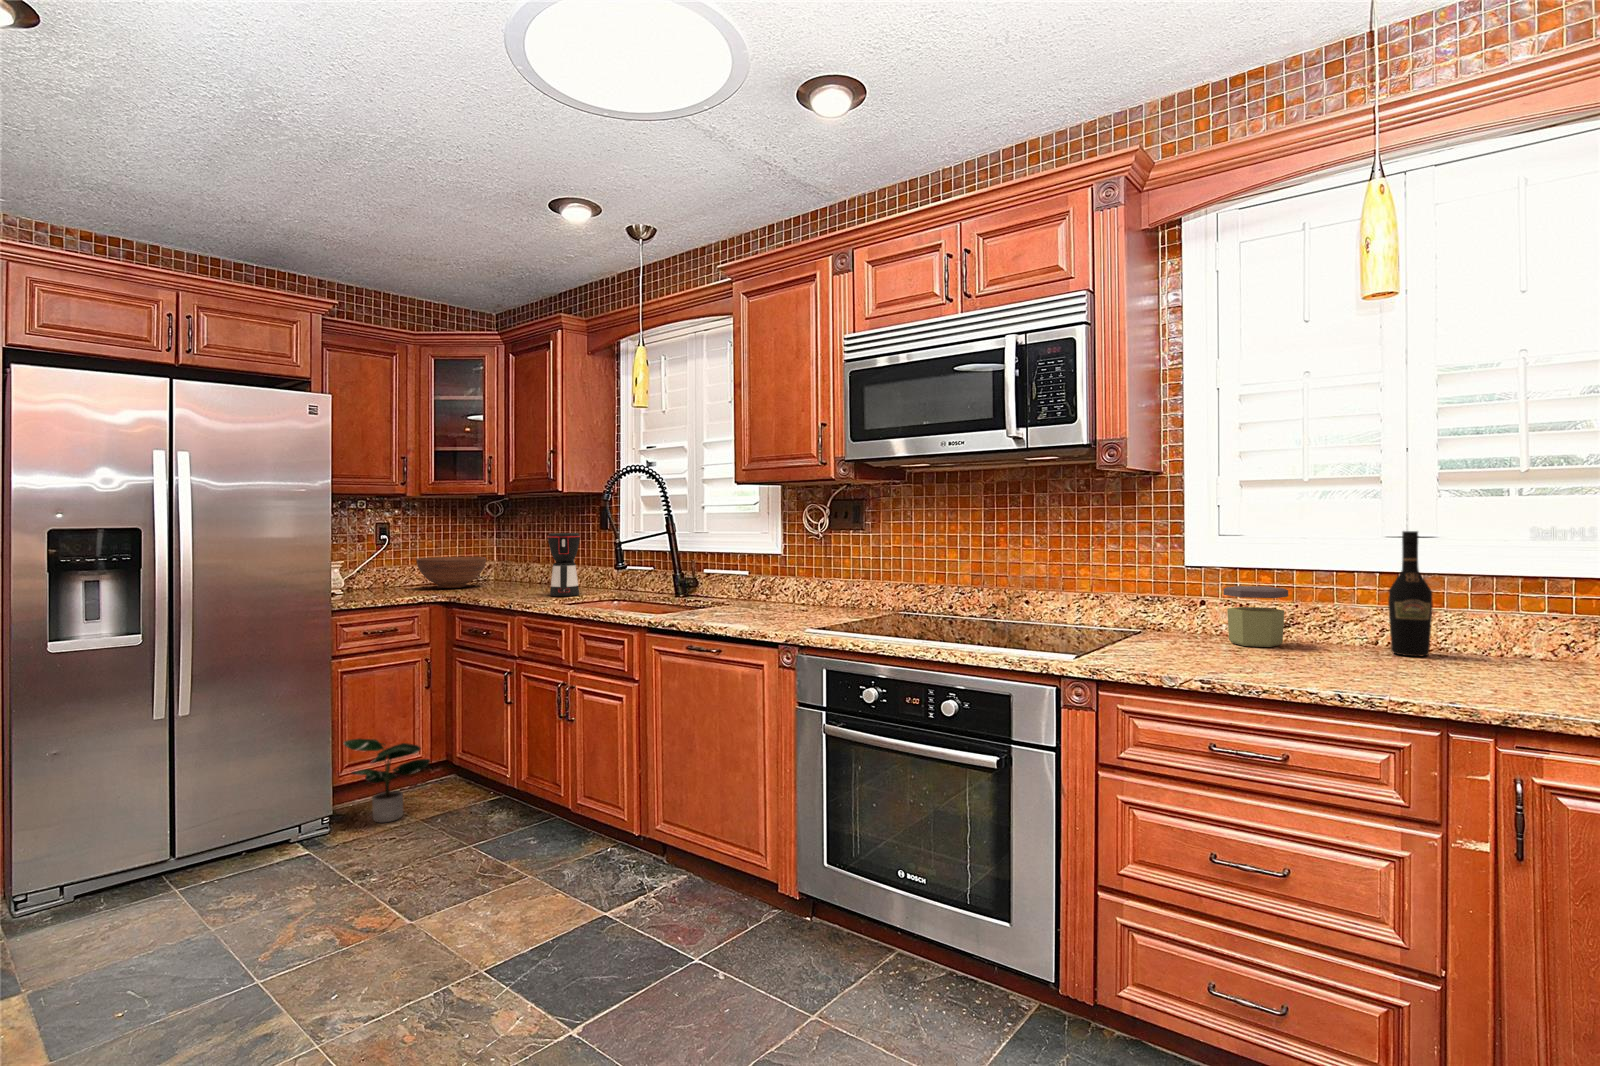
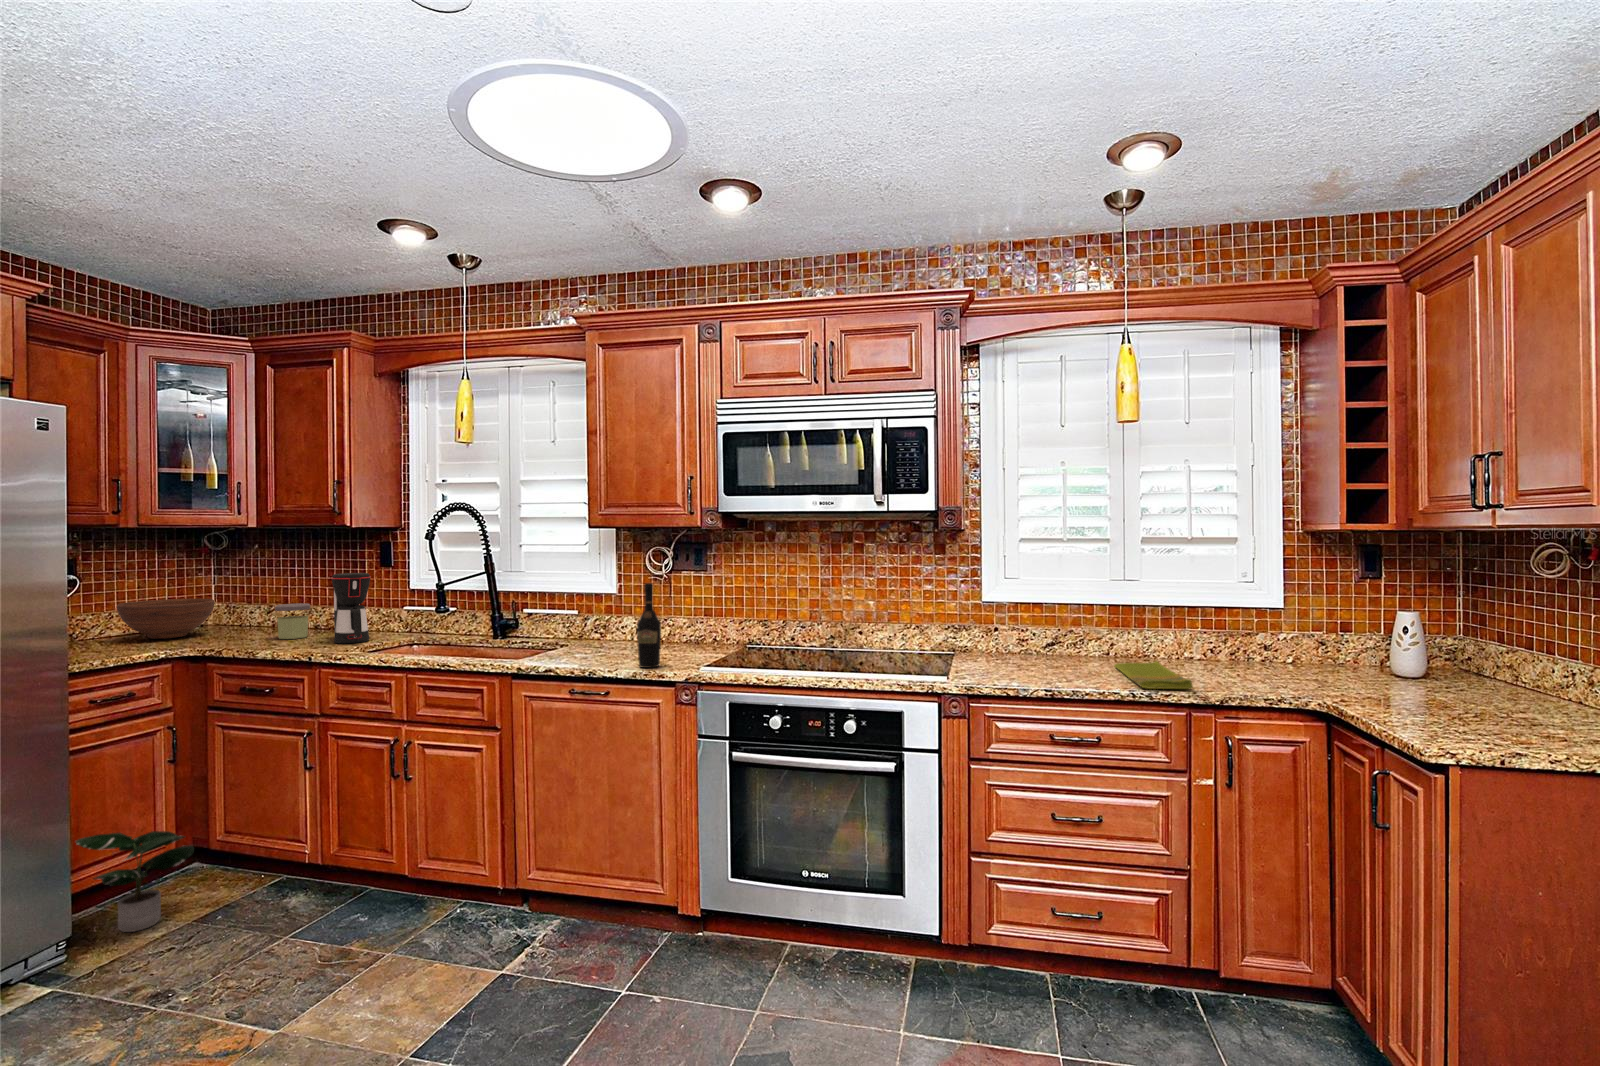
wine bottle: present [1388,531,1433,656] -> present [637,583,661,668]
jar: present [1223,586,1288,647] -> present [275,603,310,639]
dish towel: none [1355,653,1452,693] -> present [1114,661,1193,689]

